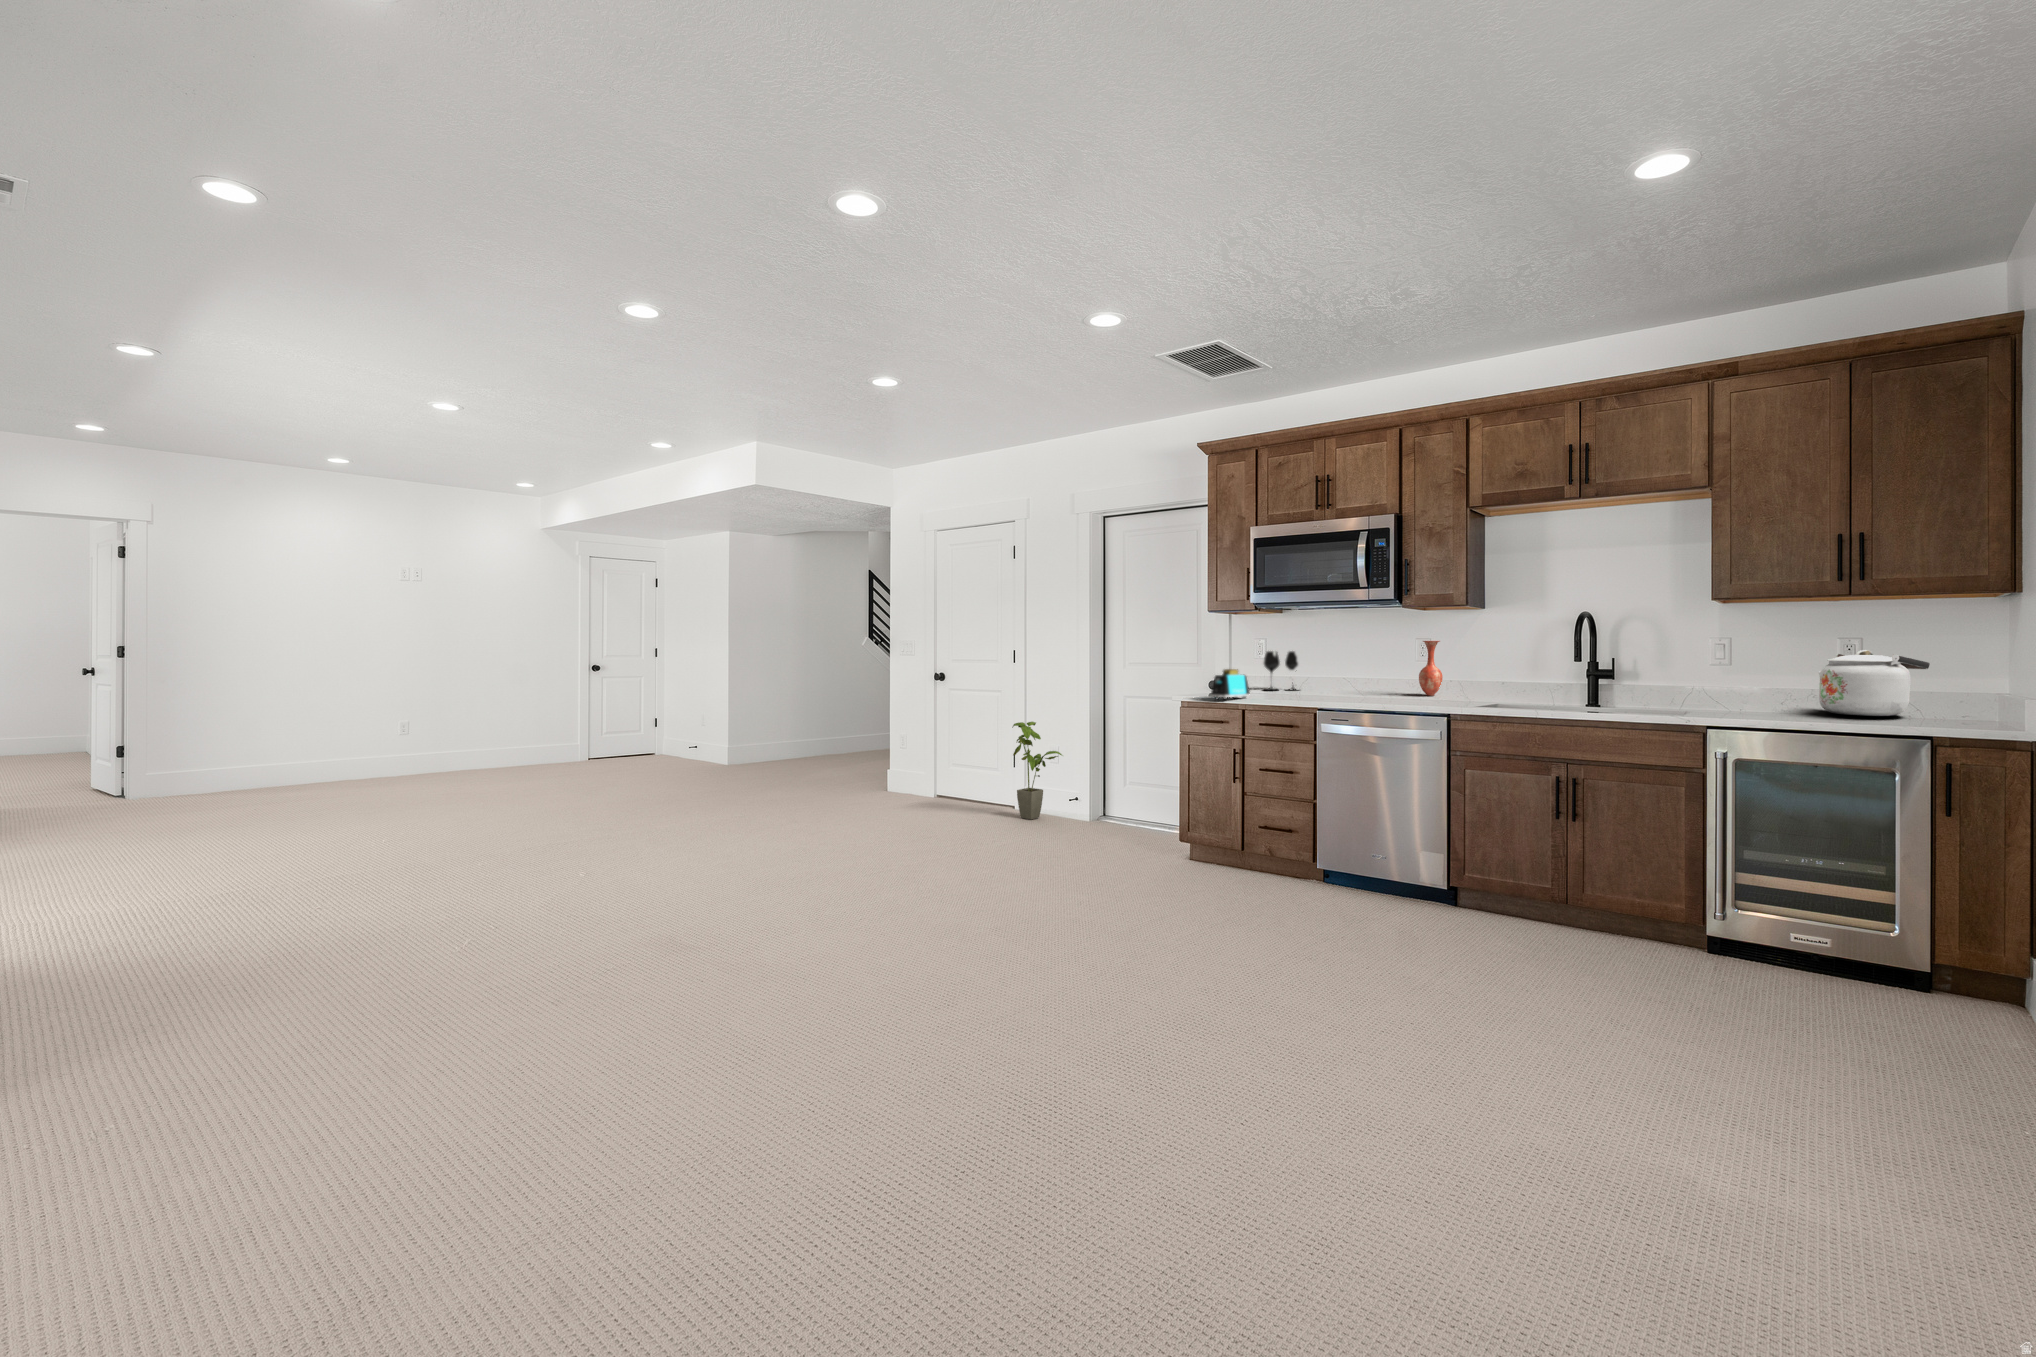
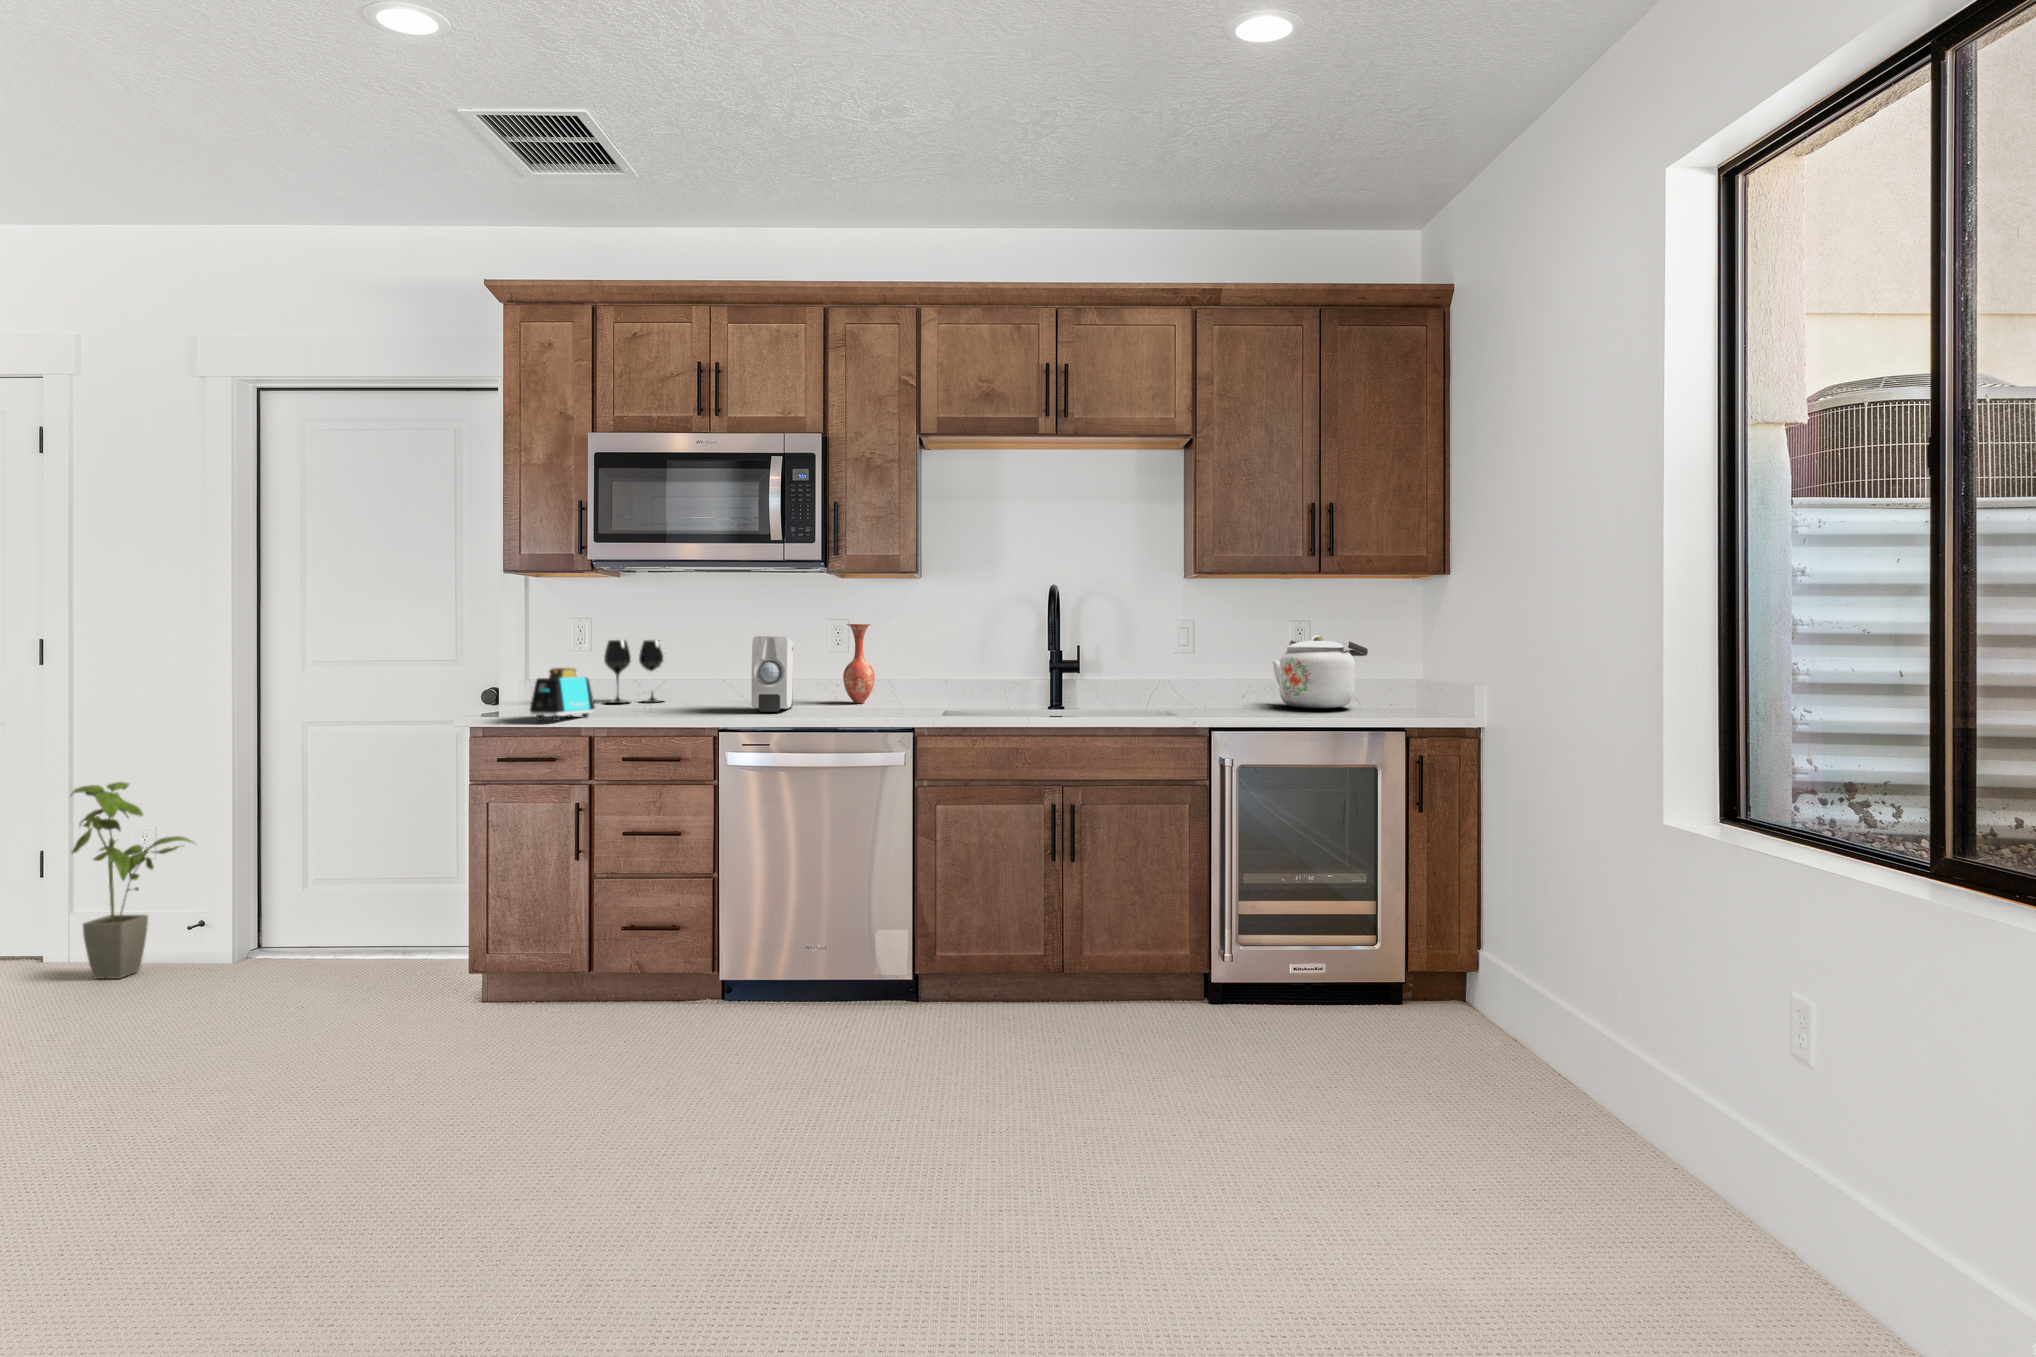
soap dispenser: none [1347,650,1380,700] -> present [752,636,793,712]

